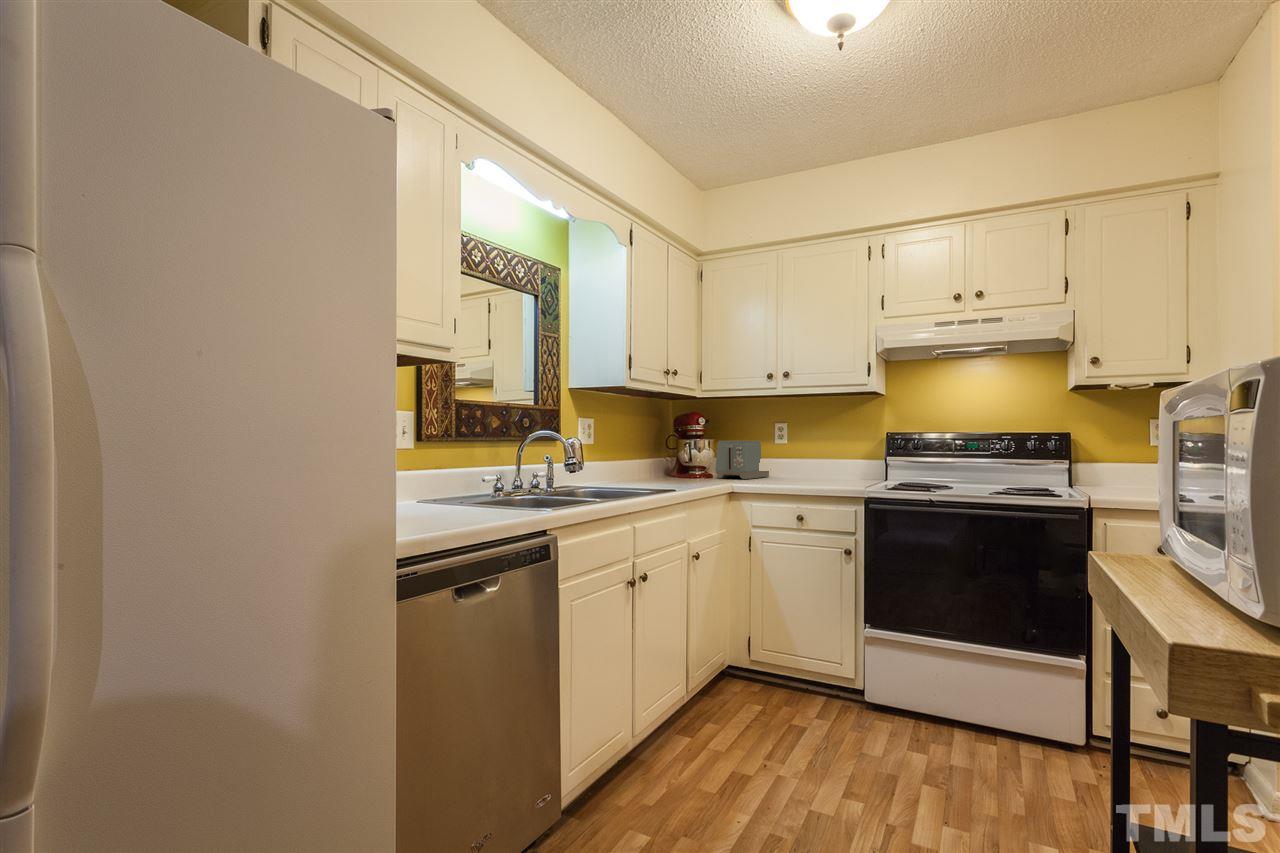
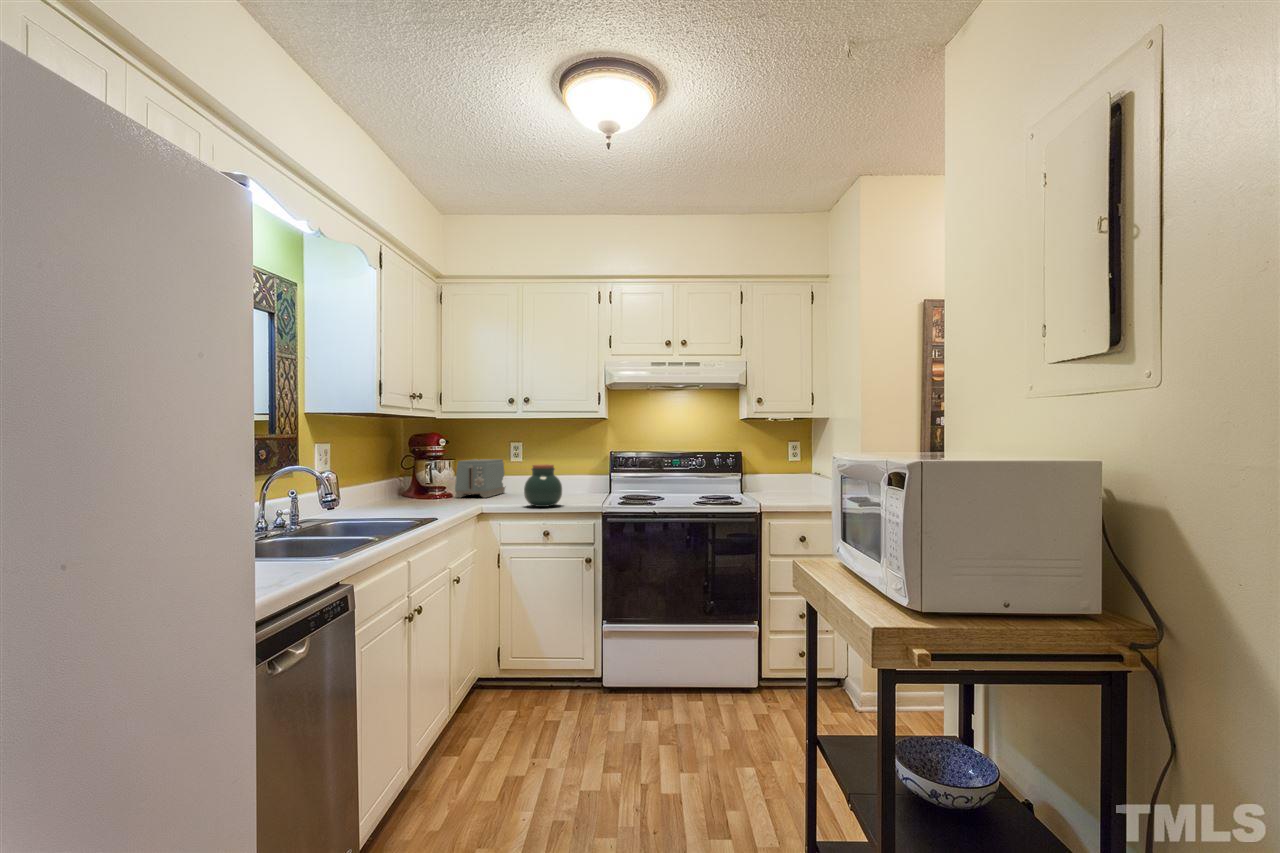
jar: none [776,442,818,487] -> present [524,464,562,507]

